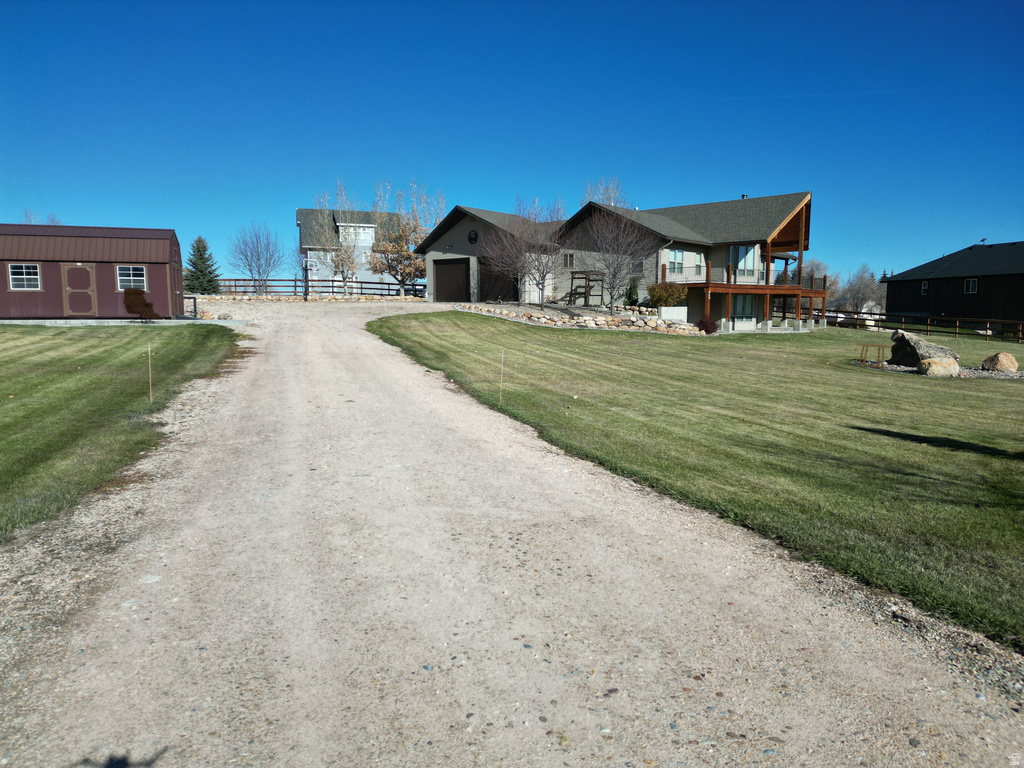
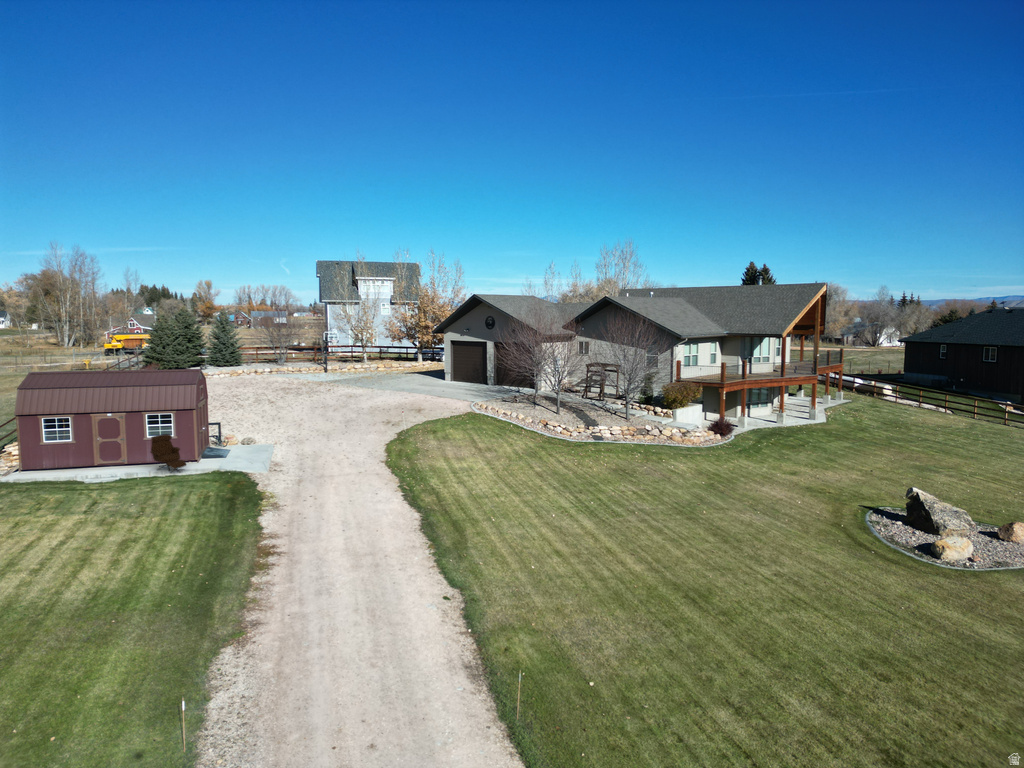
round table: present [856,343,892,368] -> none [874,496,913,526]

